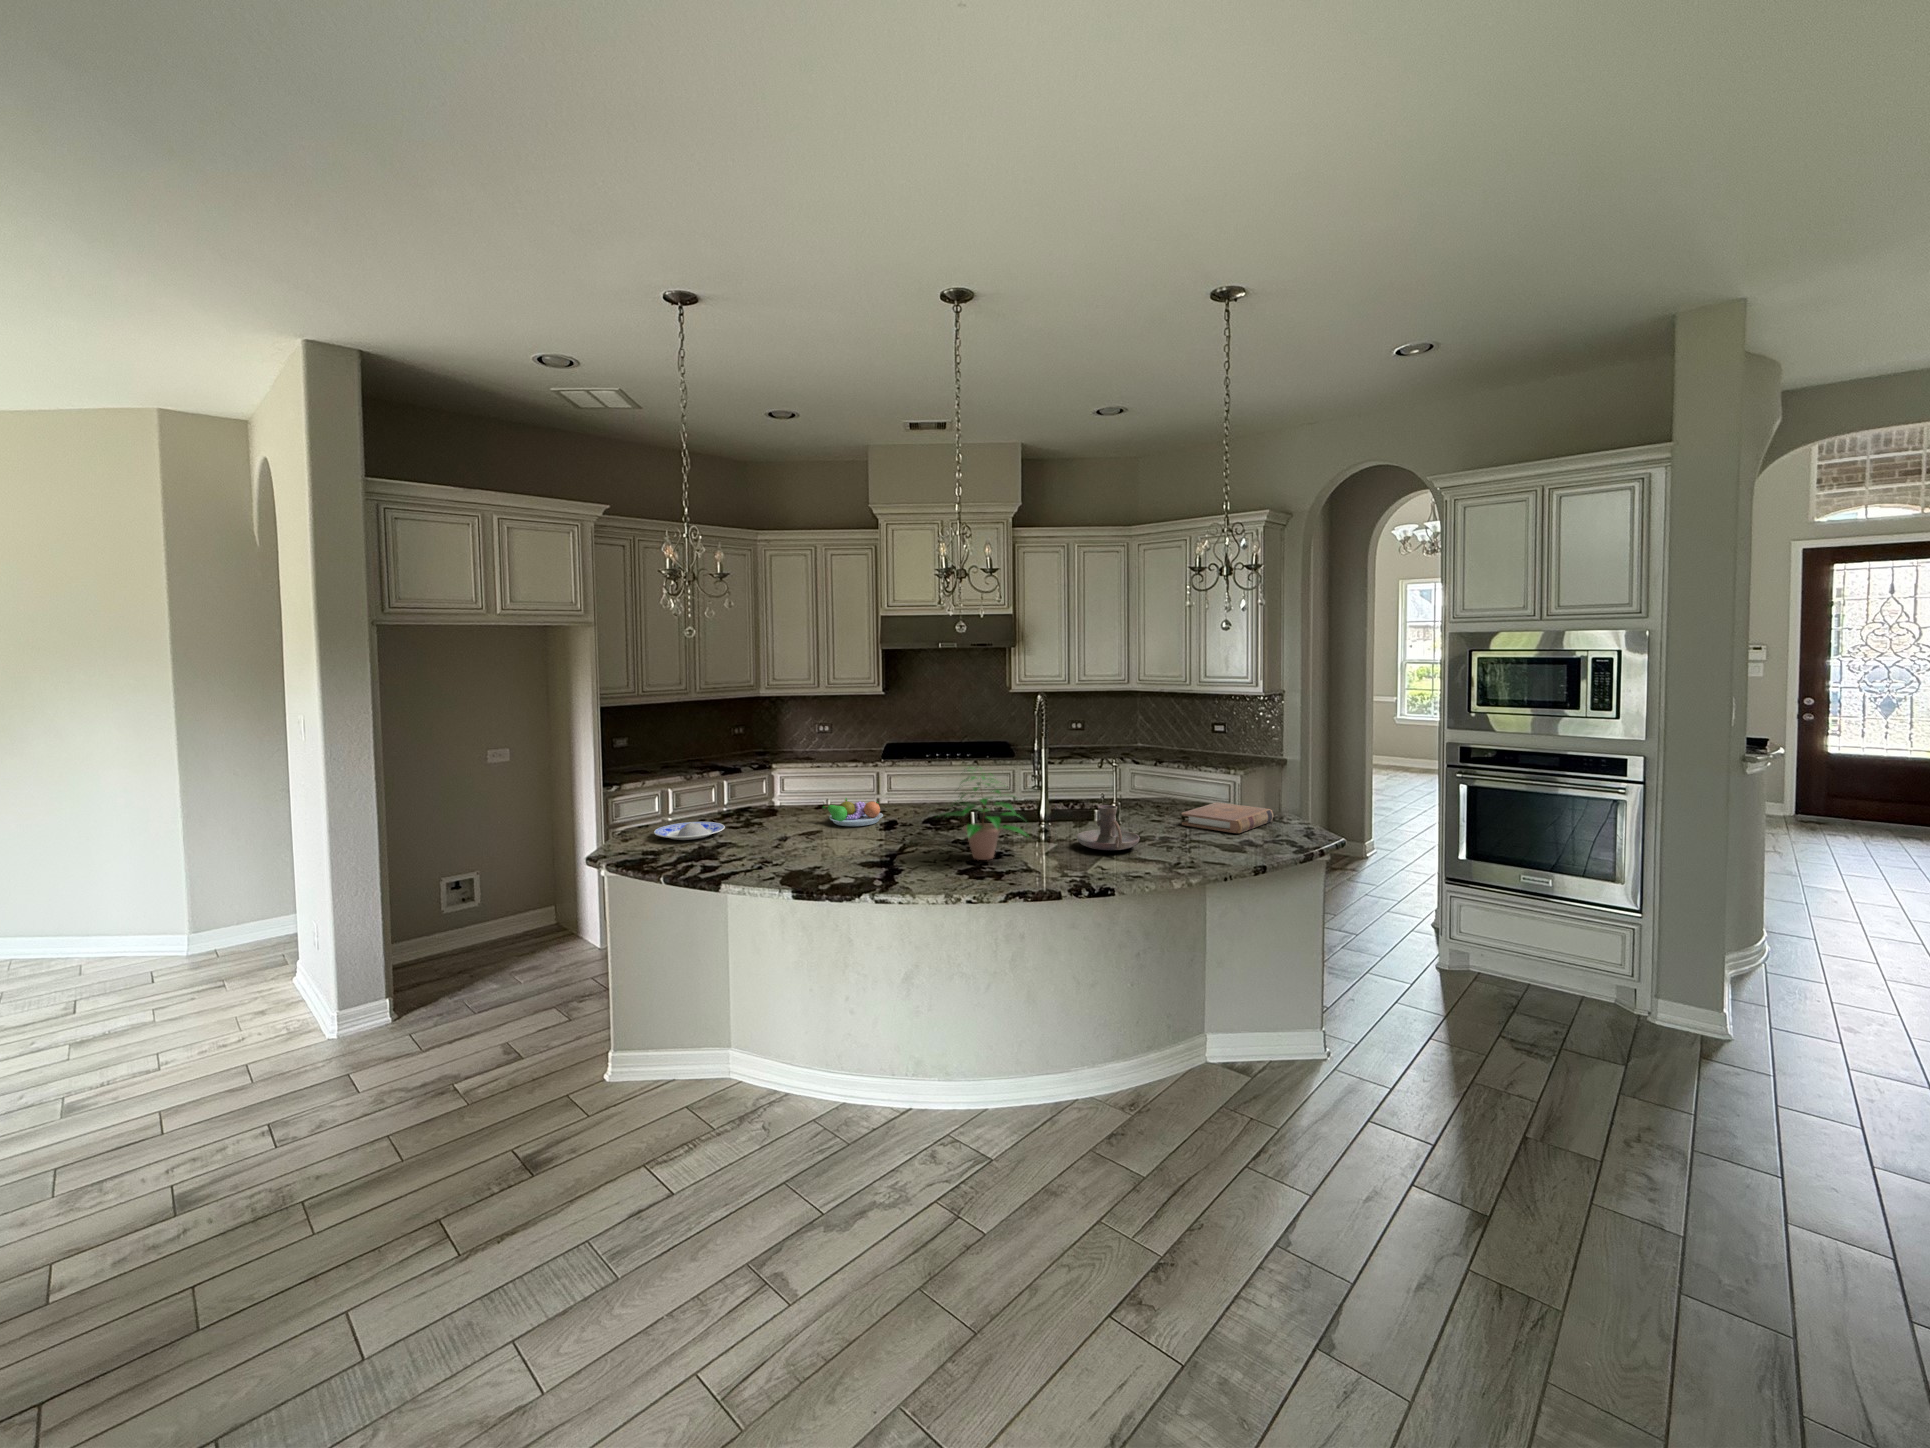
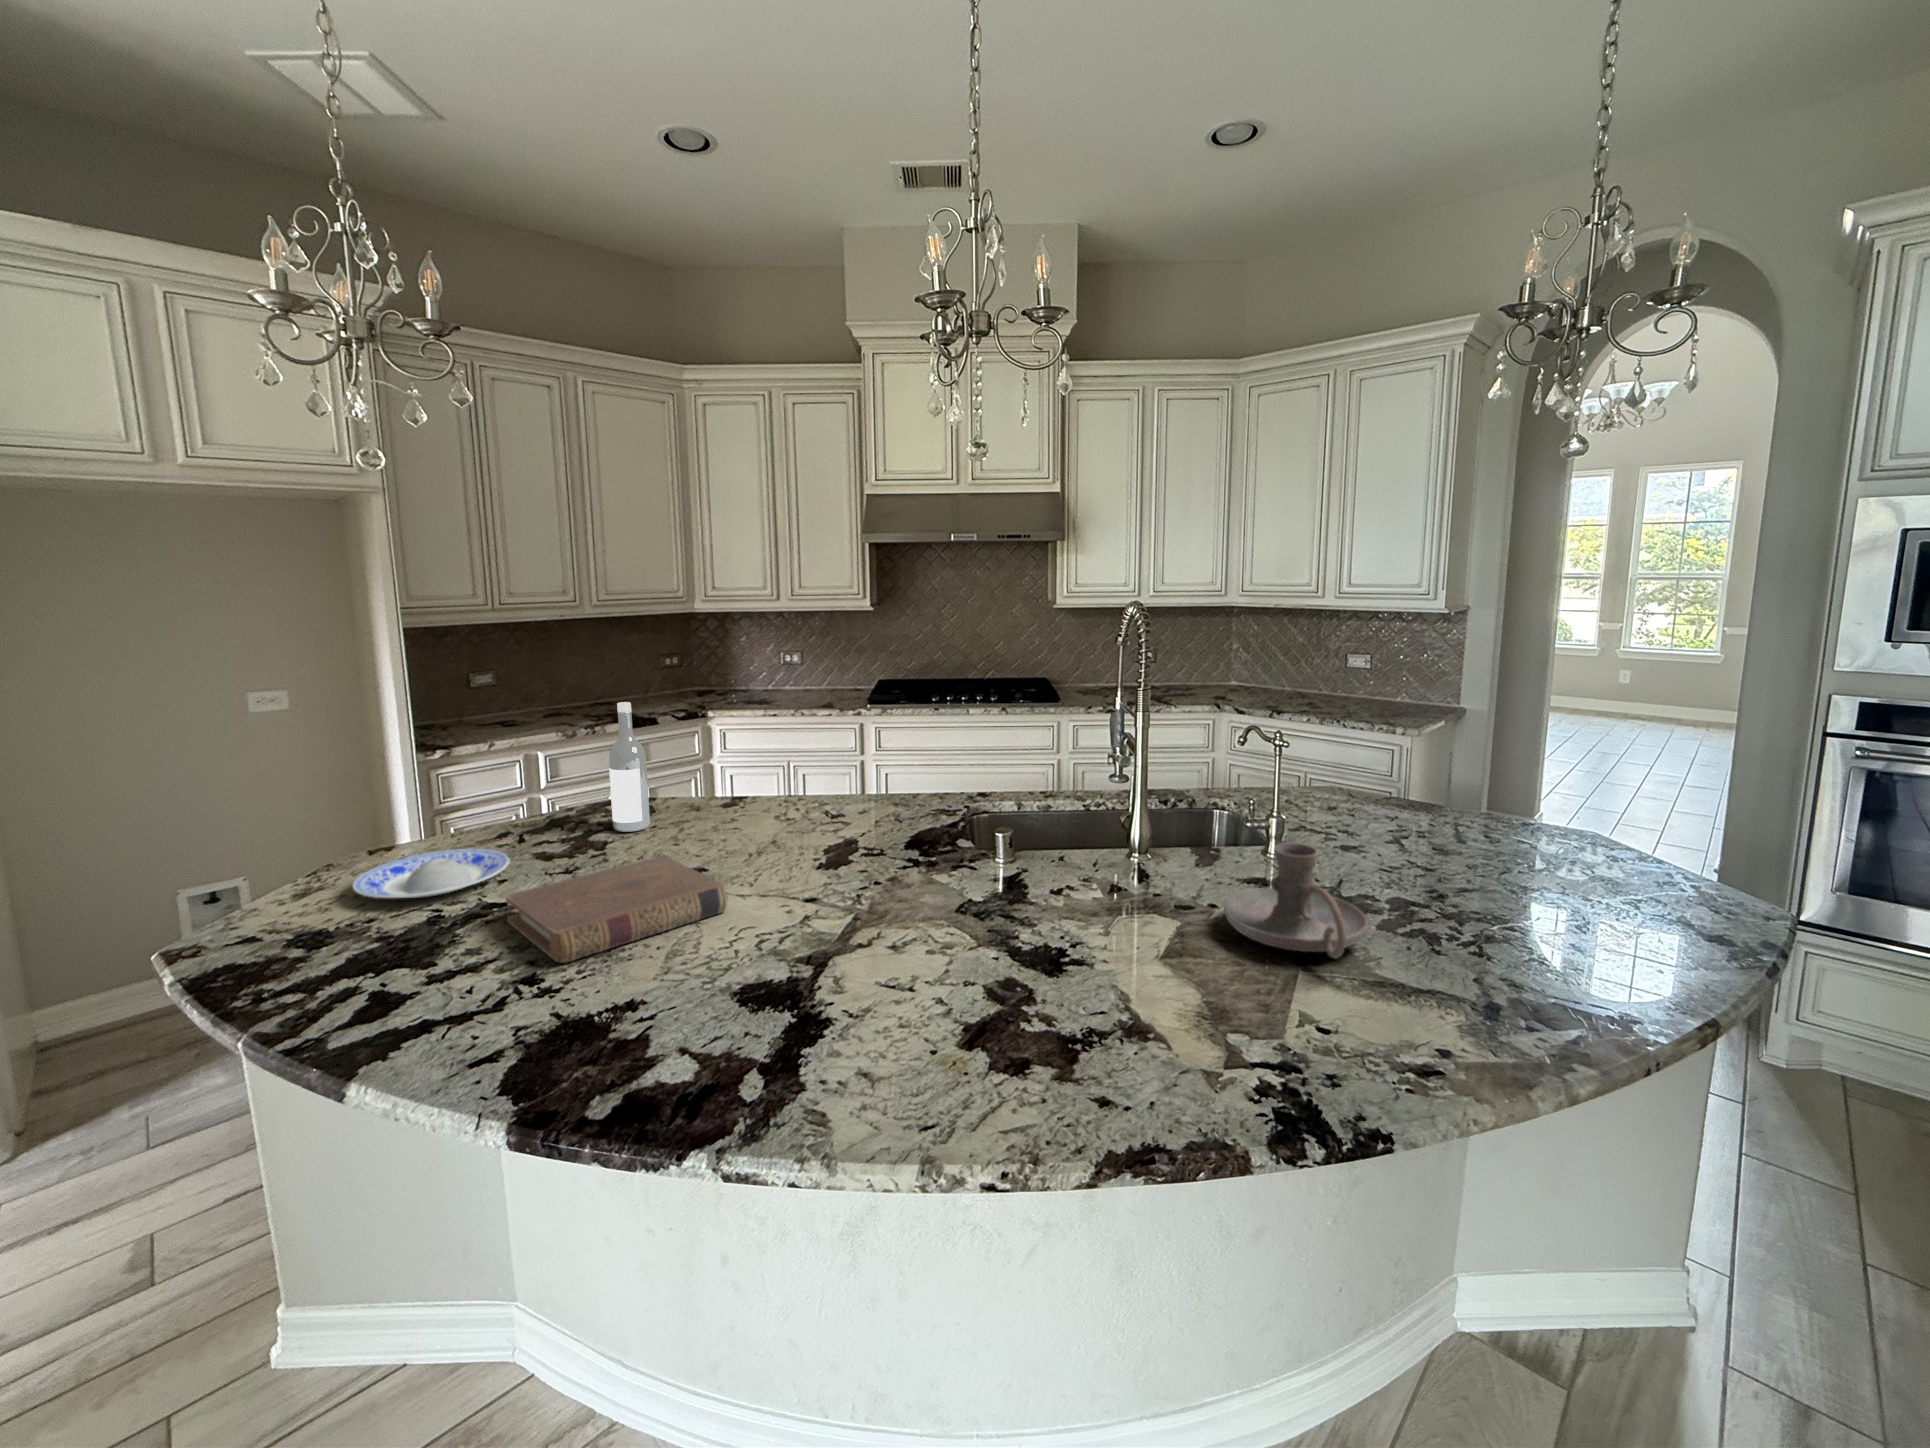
wine bottle: none [764,747,783,817] -> present [609,702,650,832]
potted plant: present [943,767,1029,860] -> none [912,763,1136,980]
fruit bowl: present [823,798,883,826] -> none [713,798,829,860]
book: present [1182,802,1274,833] -> present [505,855,728,963]

